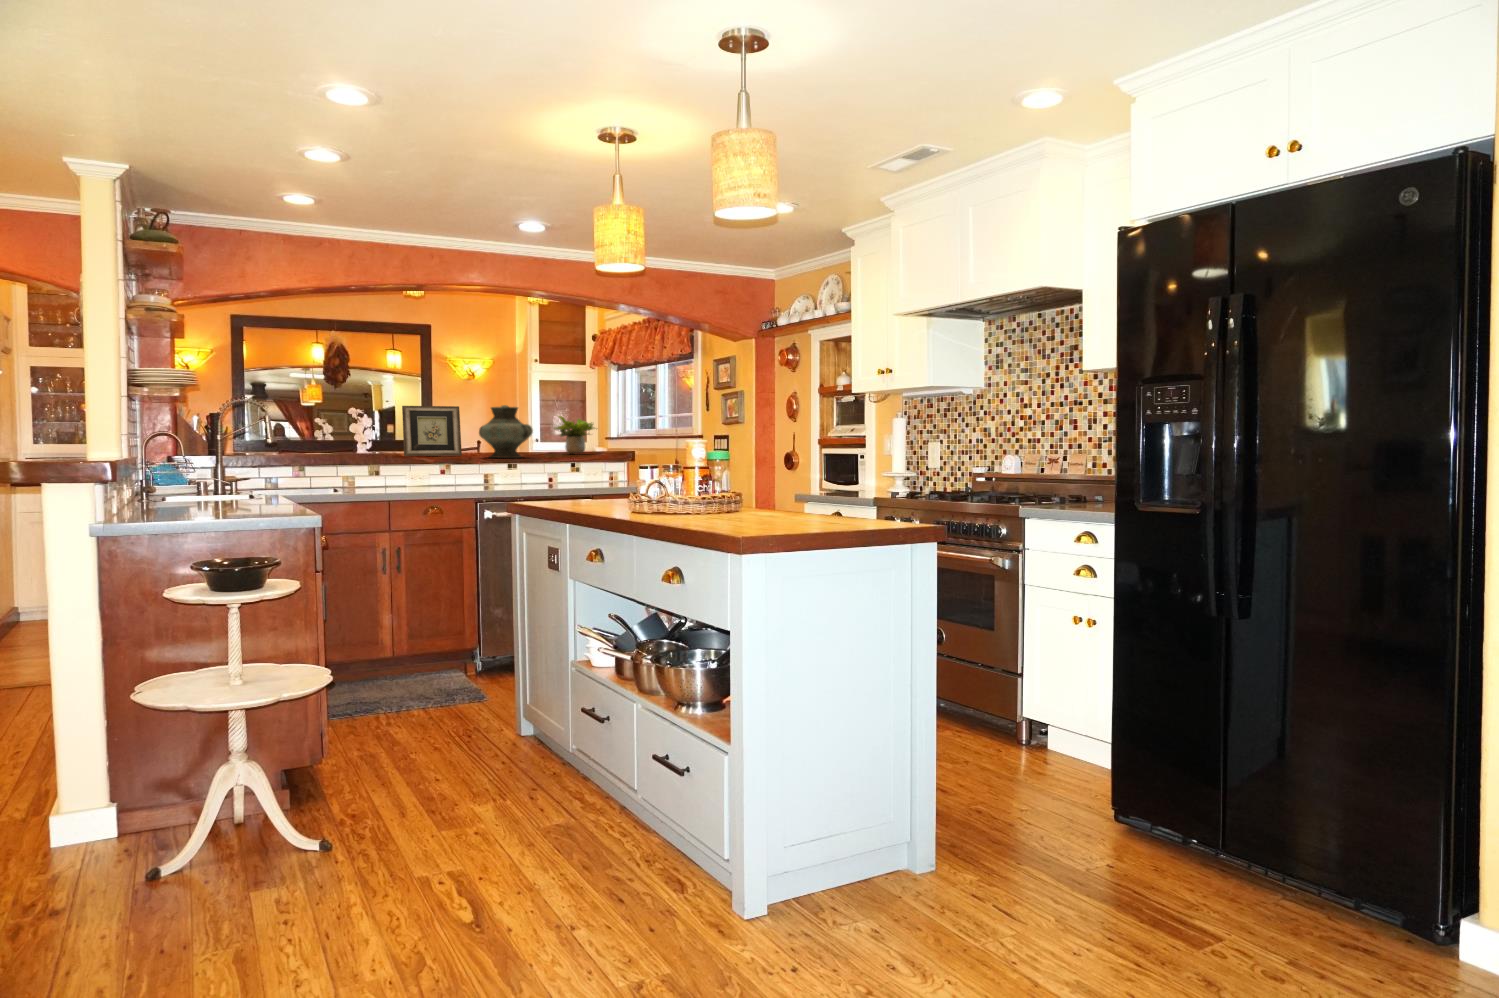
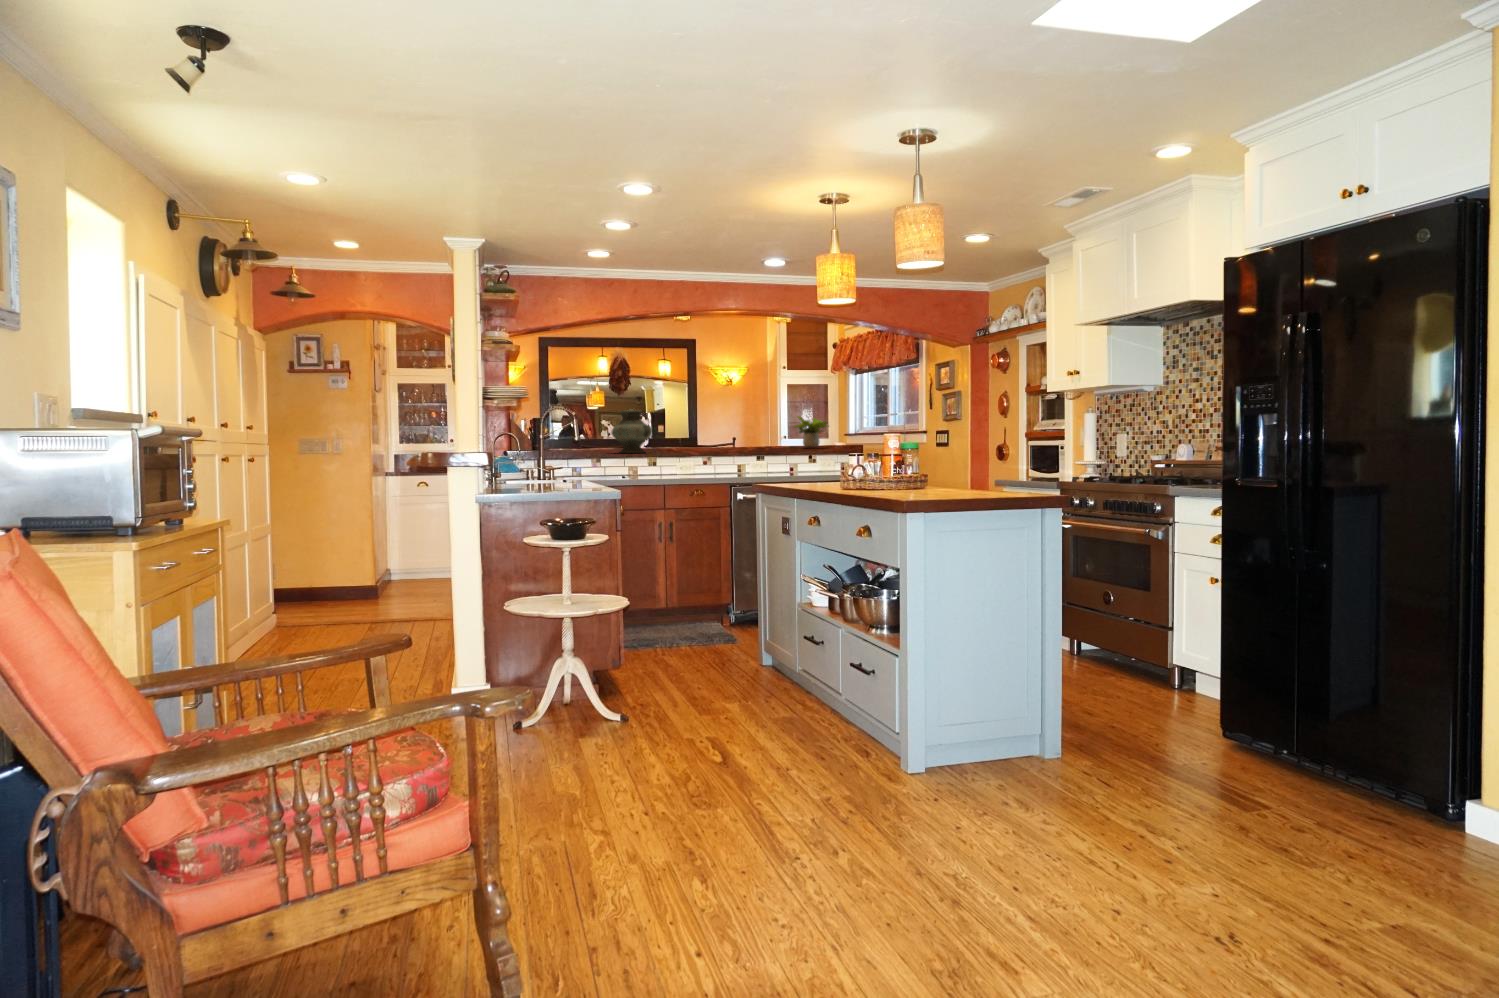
vase: present [479,405,533,458] -> present [612,409,652,453]
picture frame: present [402,406,462,456] -> none [673,410,719,451]

